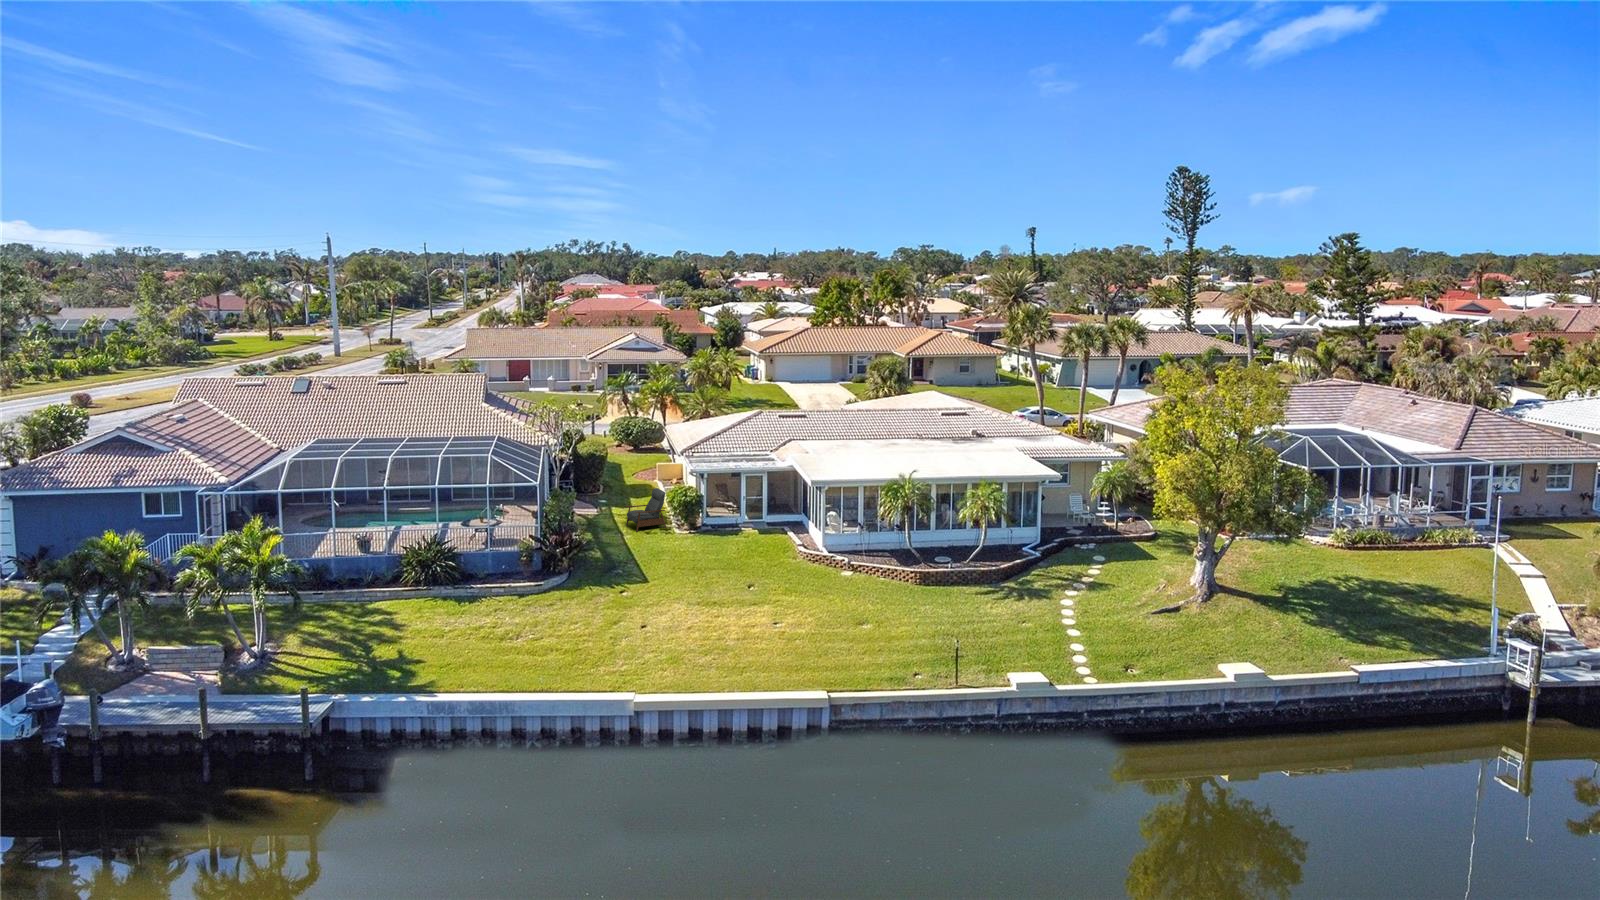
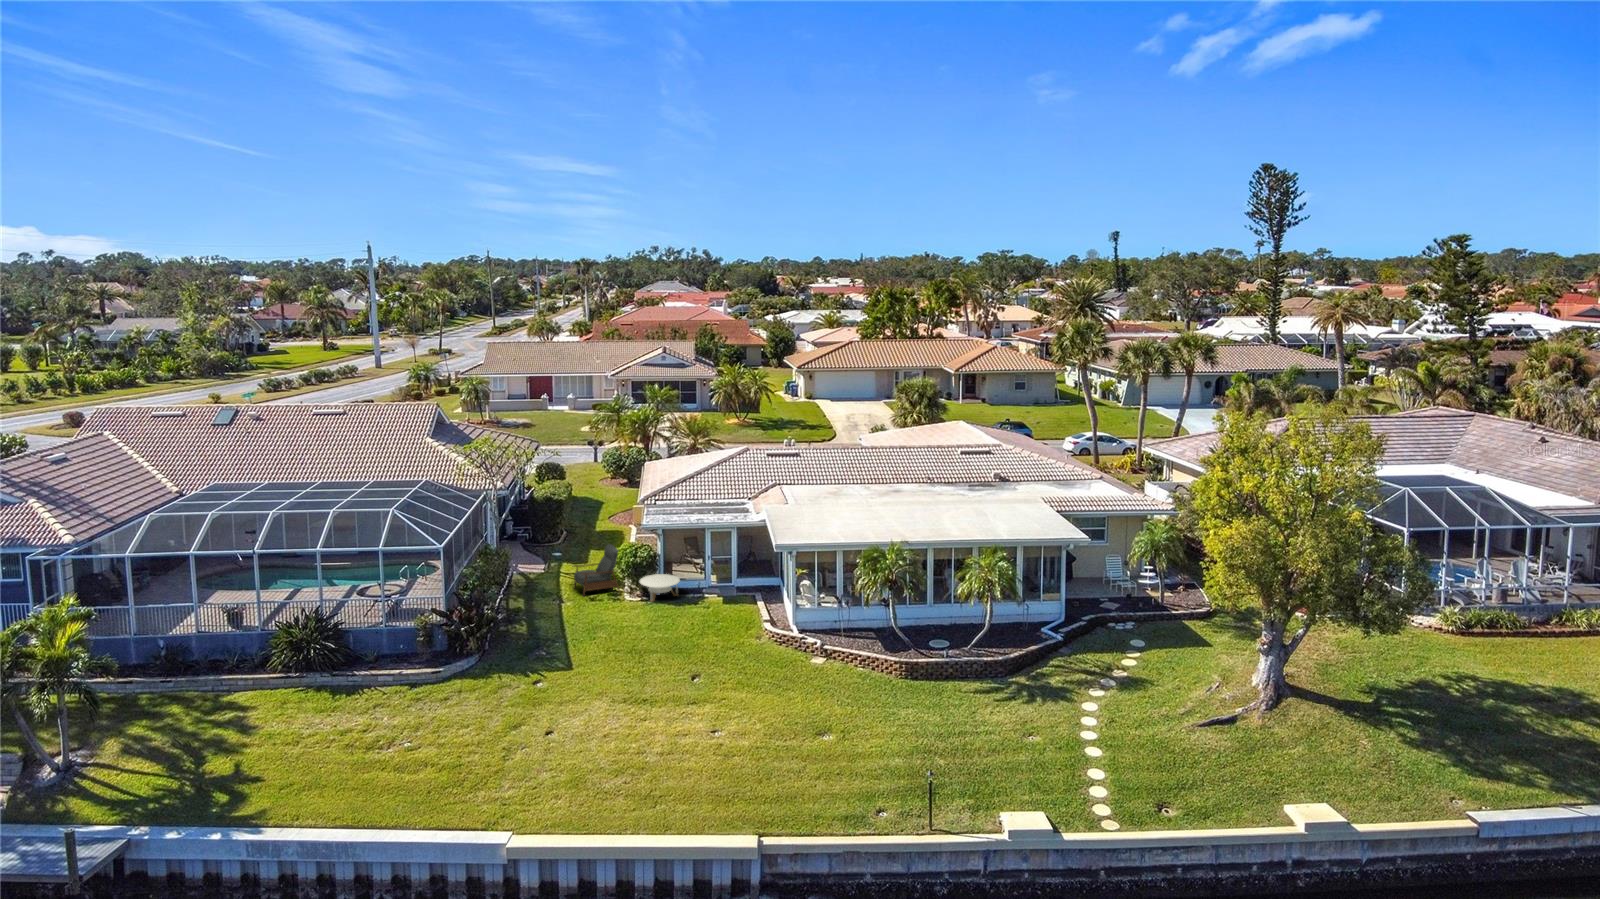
round table: none [684,513,718,535] -> present [640,574,680,602]

